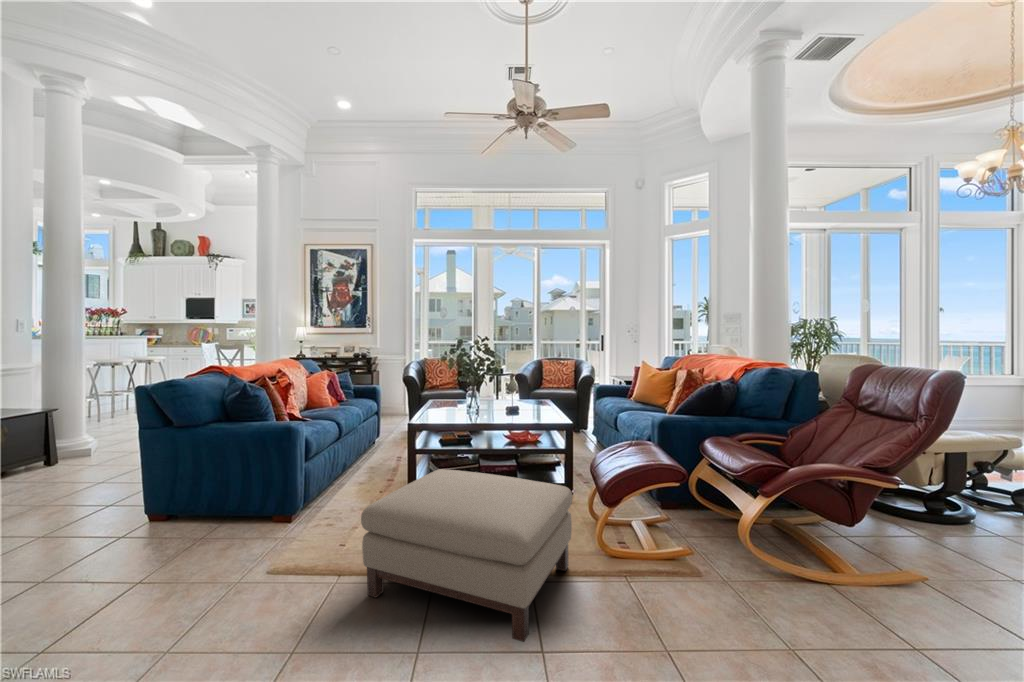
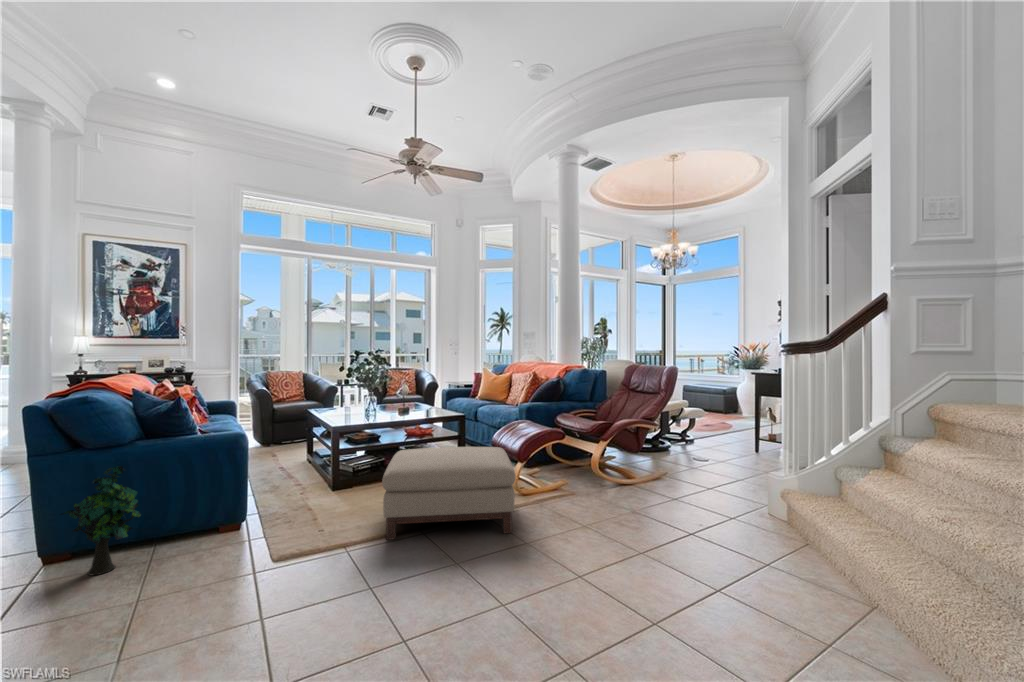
decorative plant: none [101,455,176,558] -> present [61,466,141,575]

